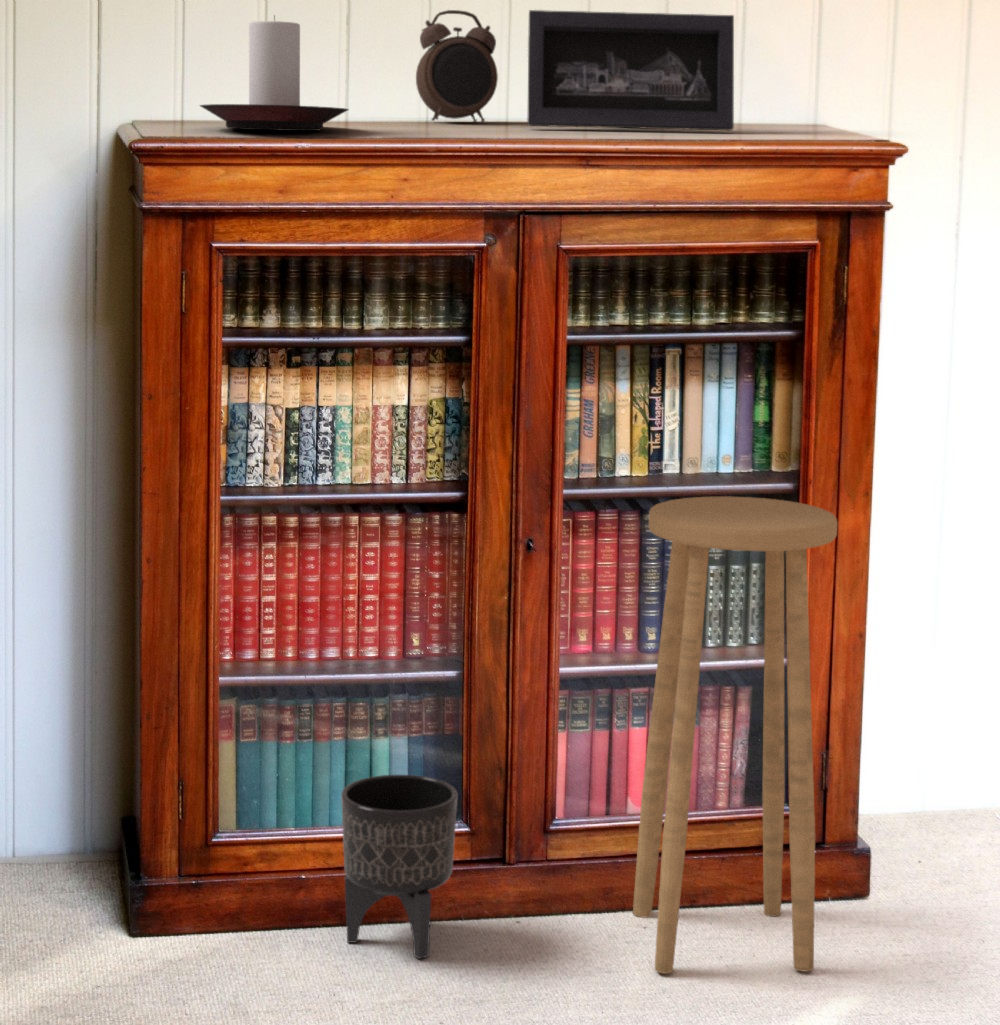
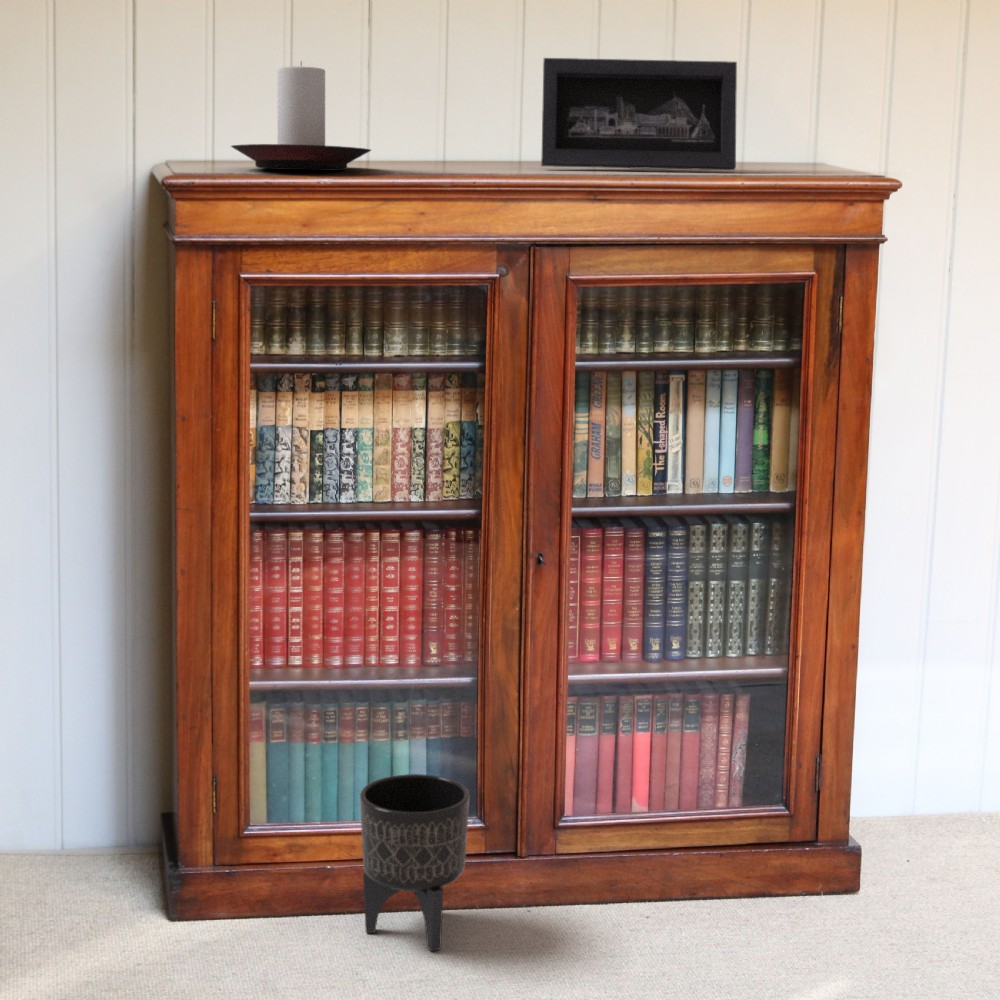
alarm clock: present [416,10,498,122] -> none [439,59,515,164]
stool: present [633,497,838,974] -> none [637,516,832,971]

